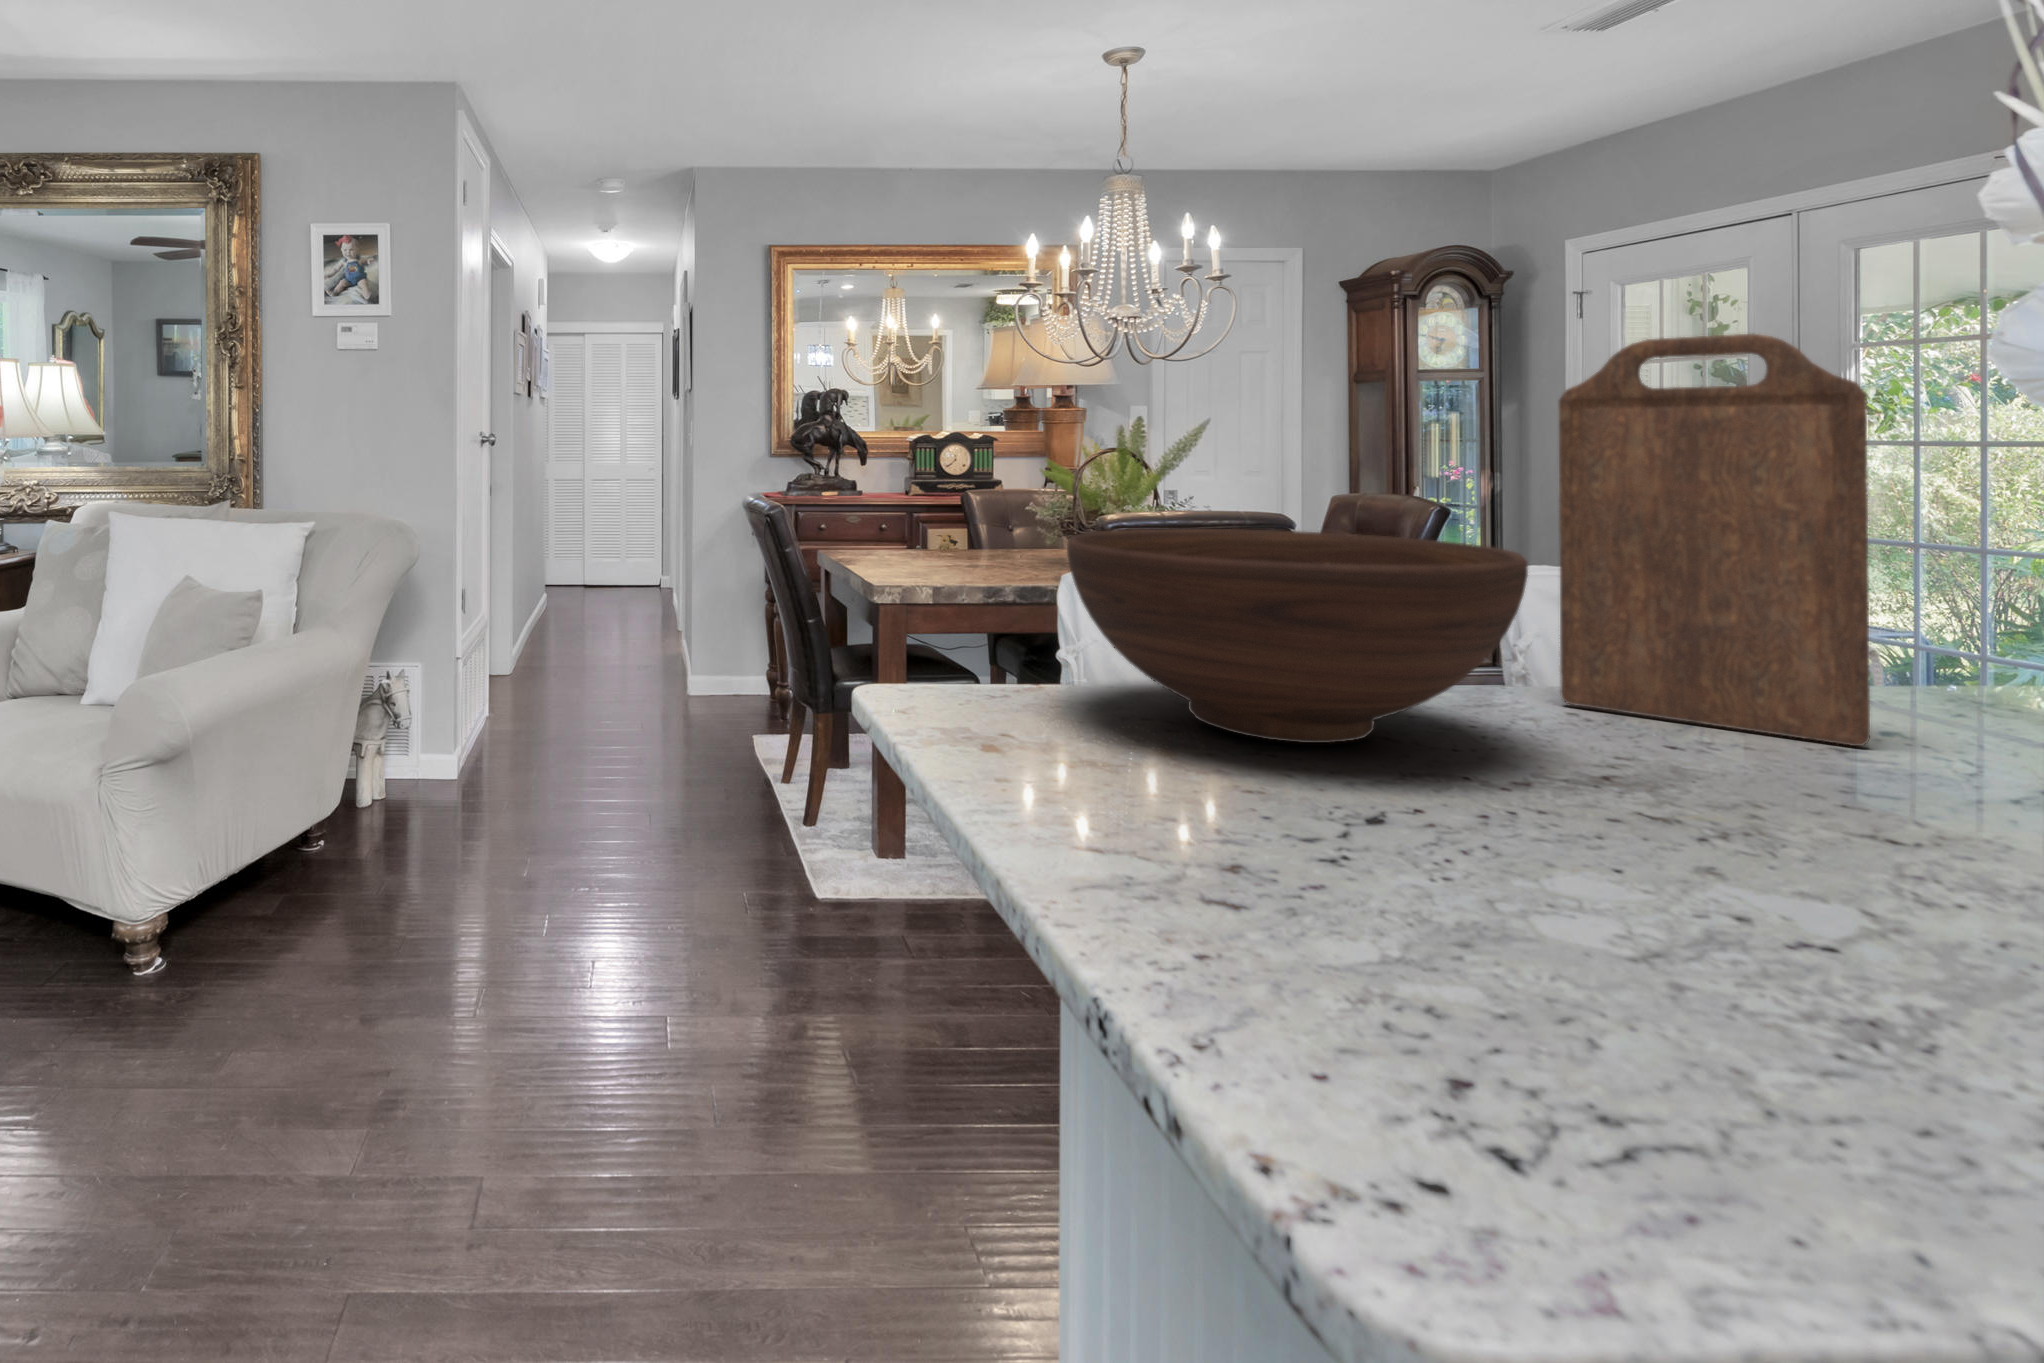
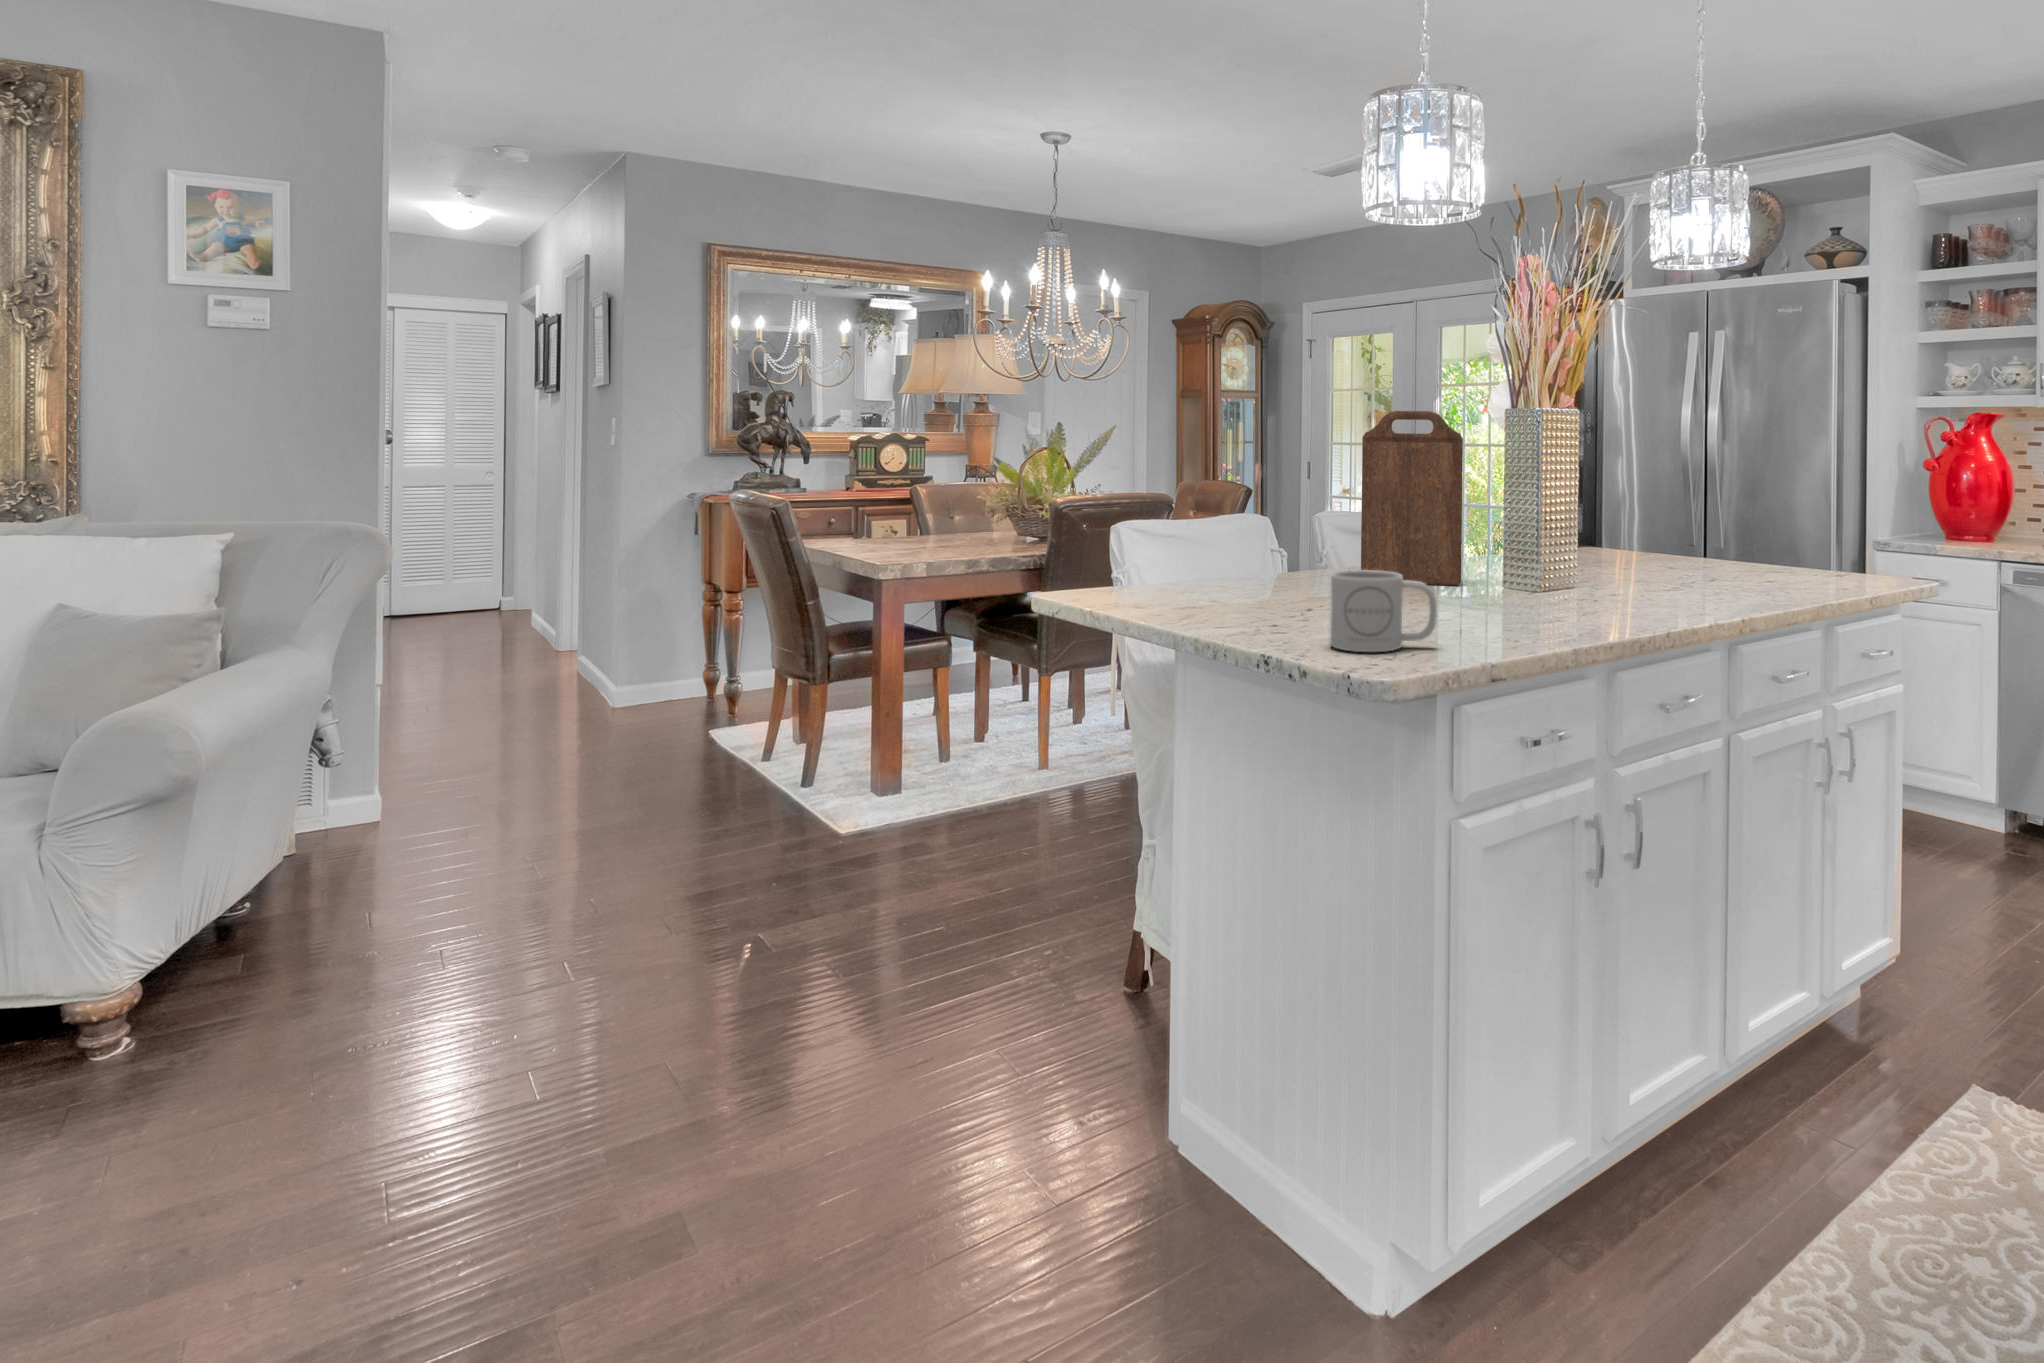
fruit bowl: present [1067,529,1528,743] -> none [1167,503,1360,601]
mug: none [1319,746,1750,1051] -> present [1330,570,1437,652]

